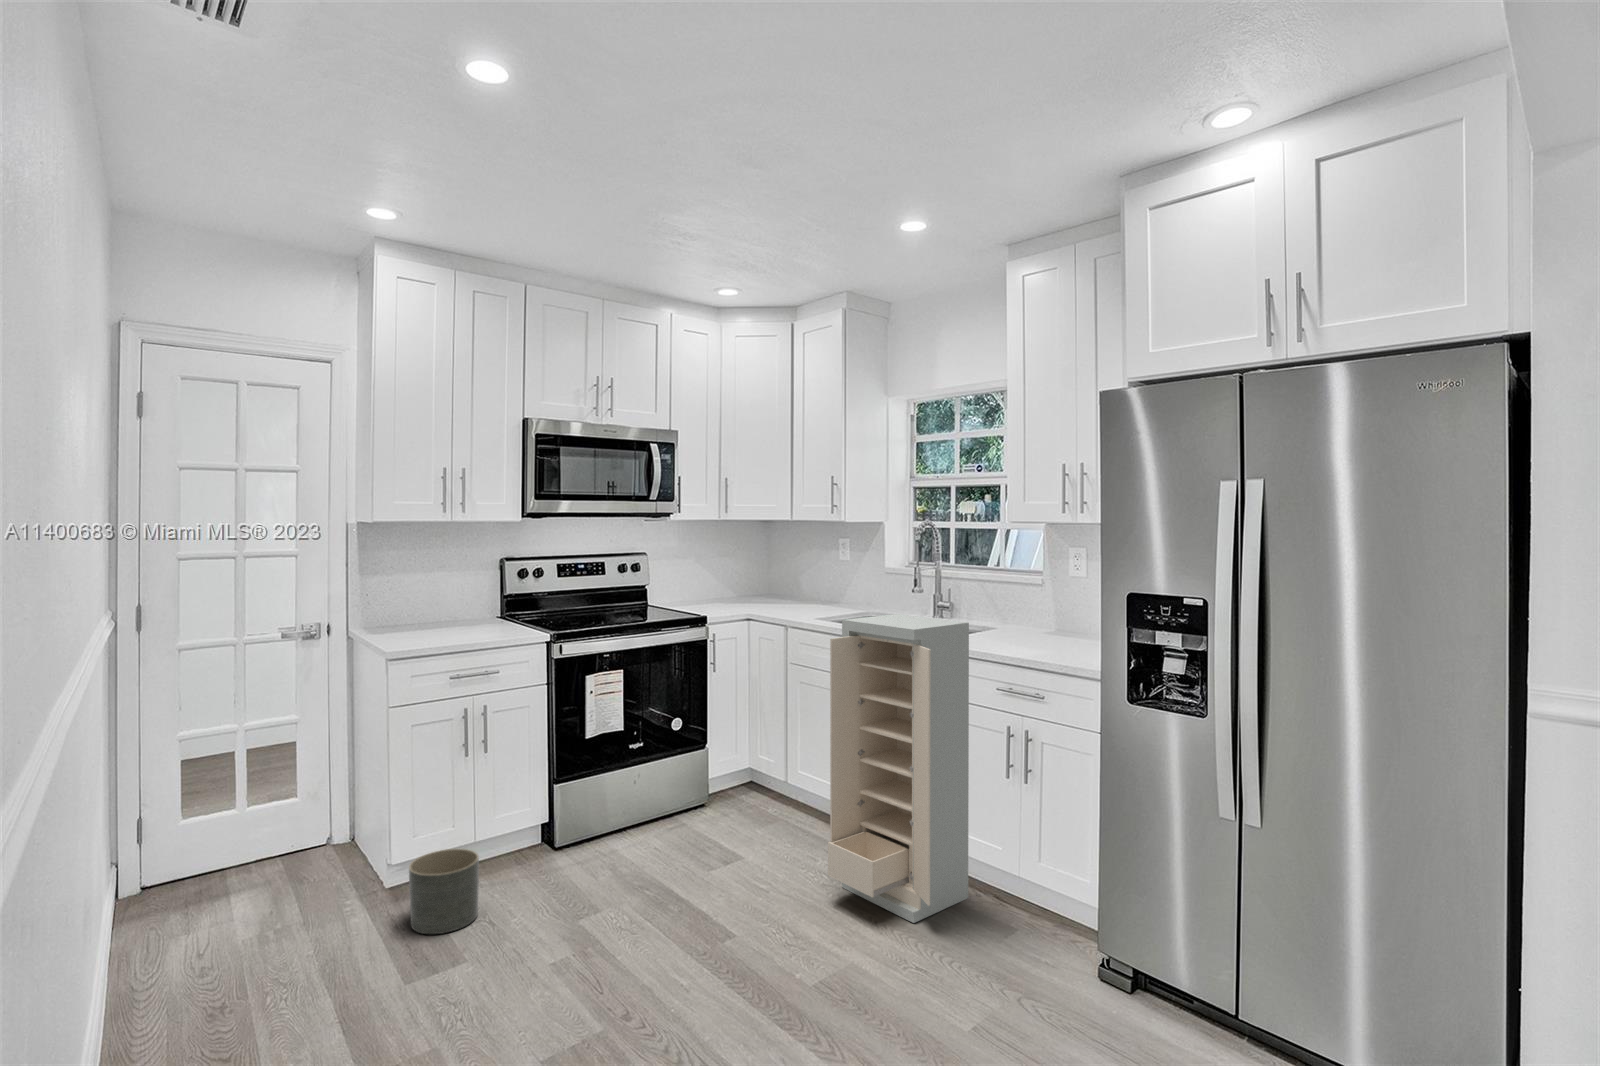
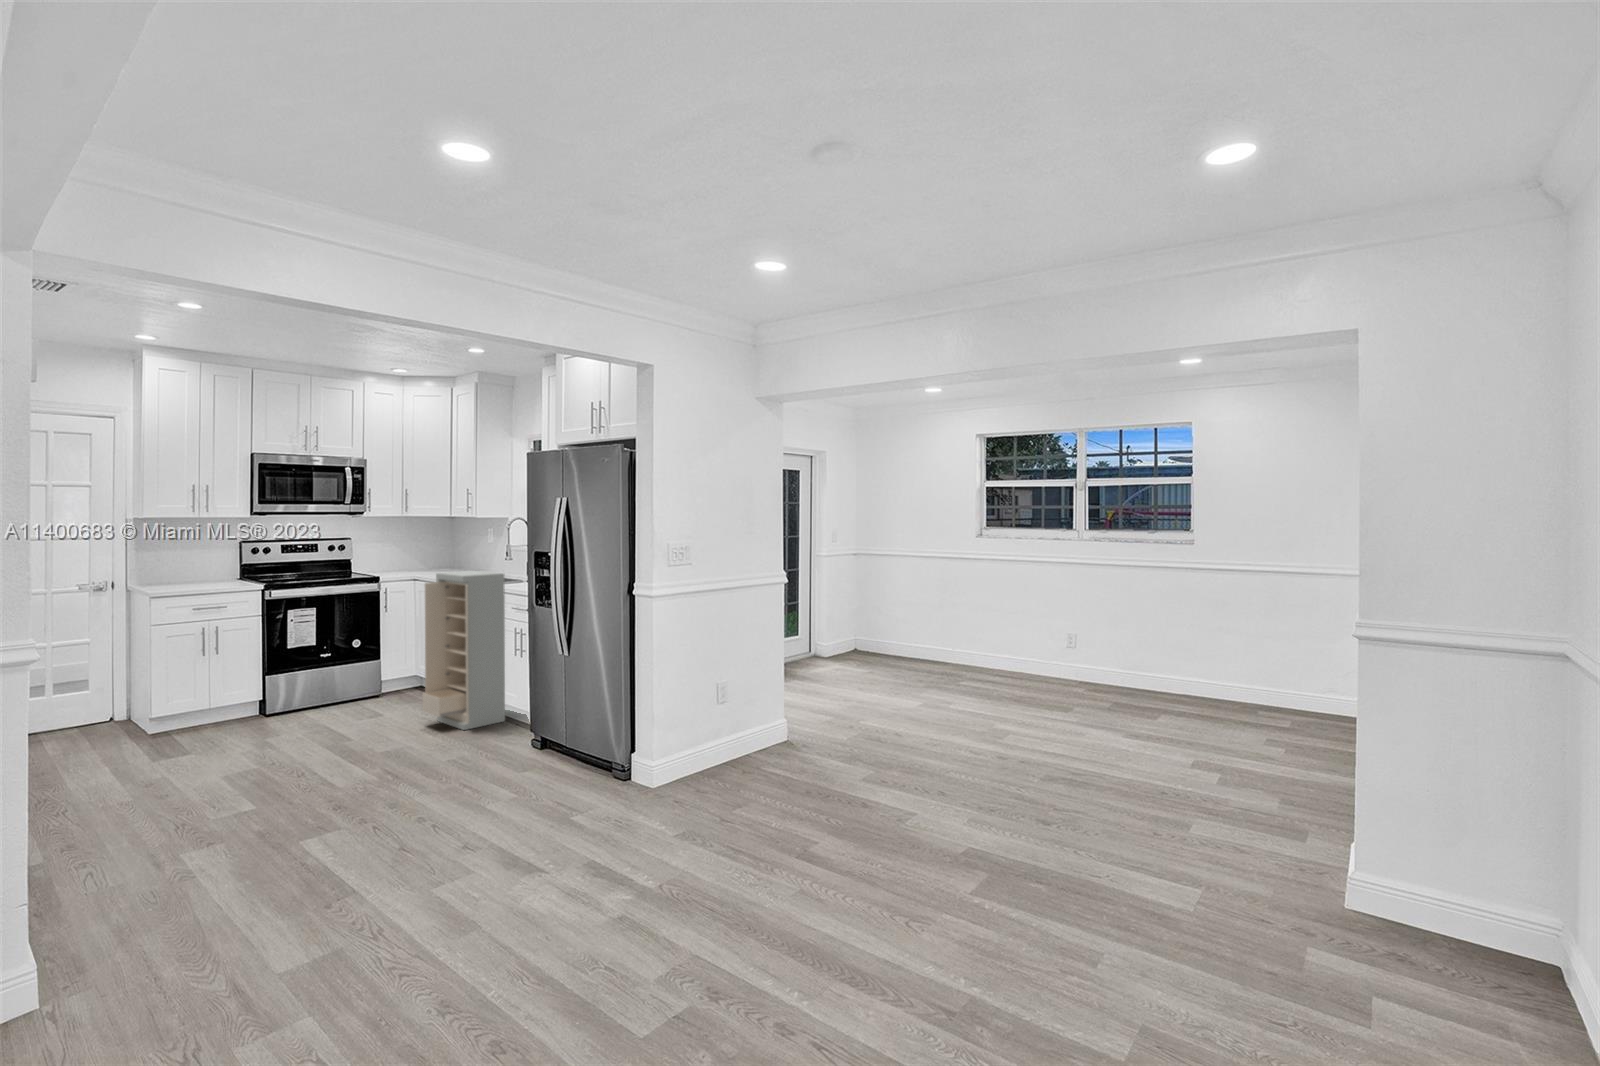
planter: present [409,849,479,934] -> none [163,705,209,746]

